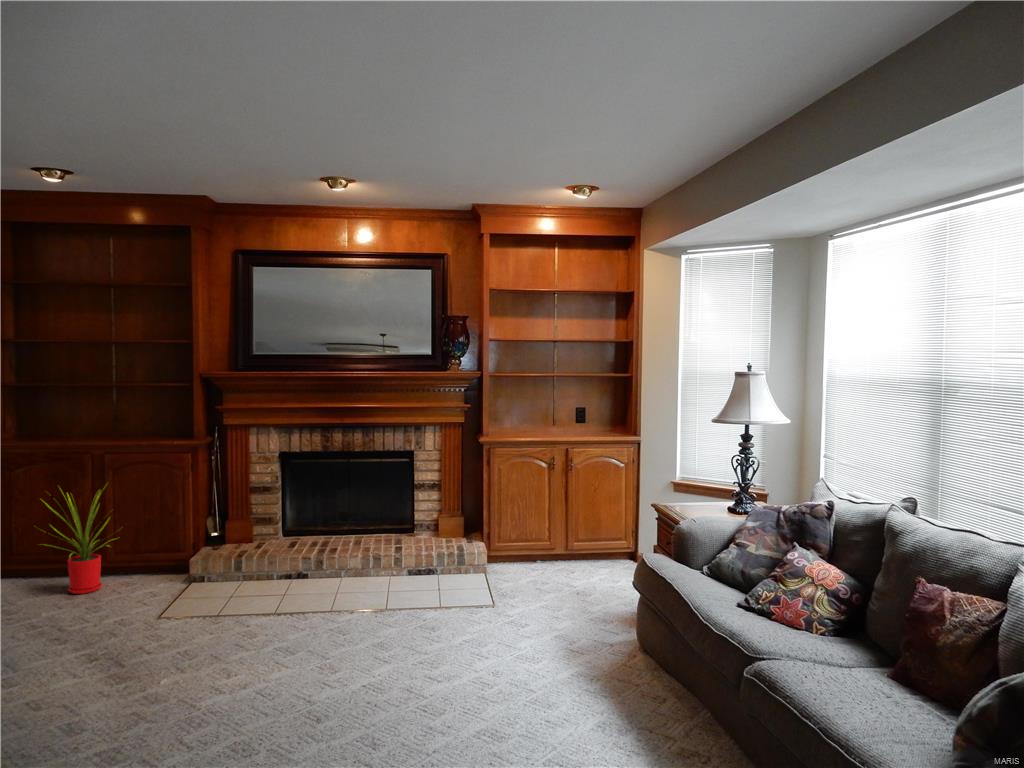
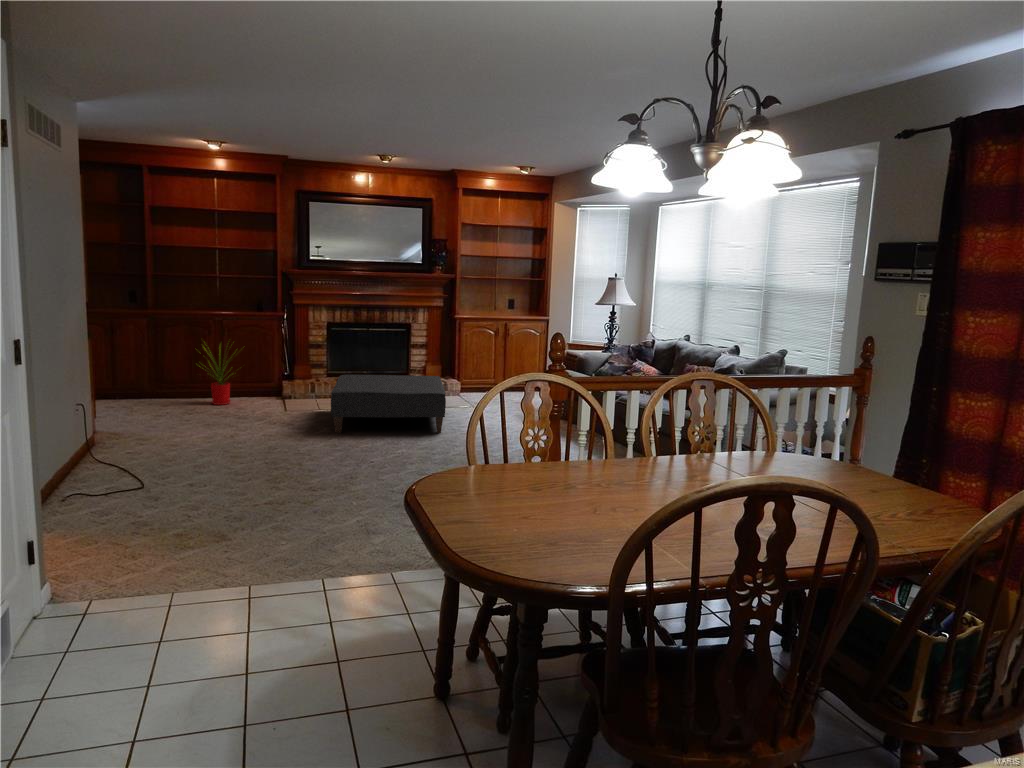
ottoman: none [151,552,420,702] -> present [331,375,446,433]

